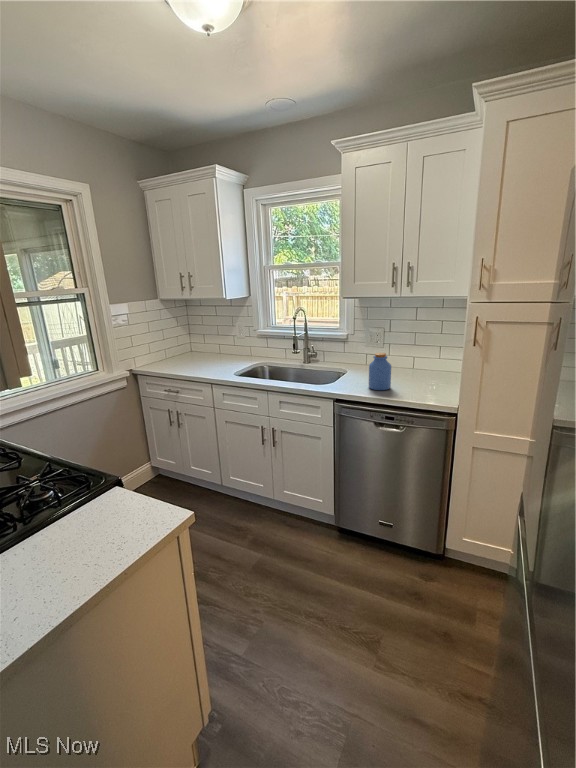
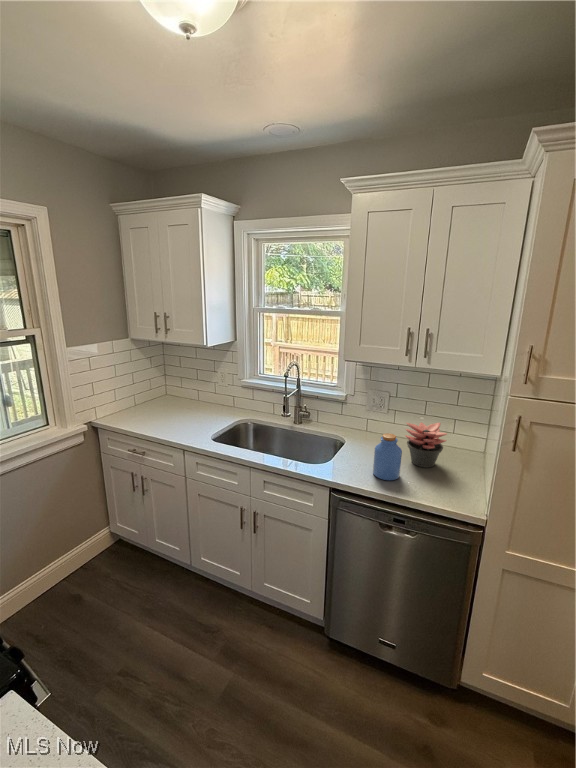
succulent plant: none [396,346,430,383] -> present [405,423,447,468]

